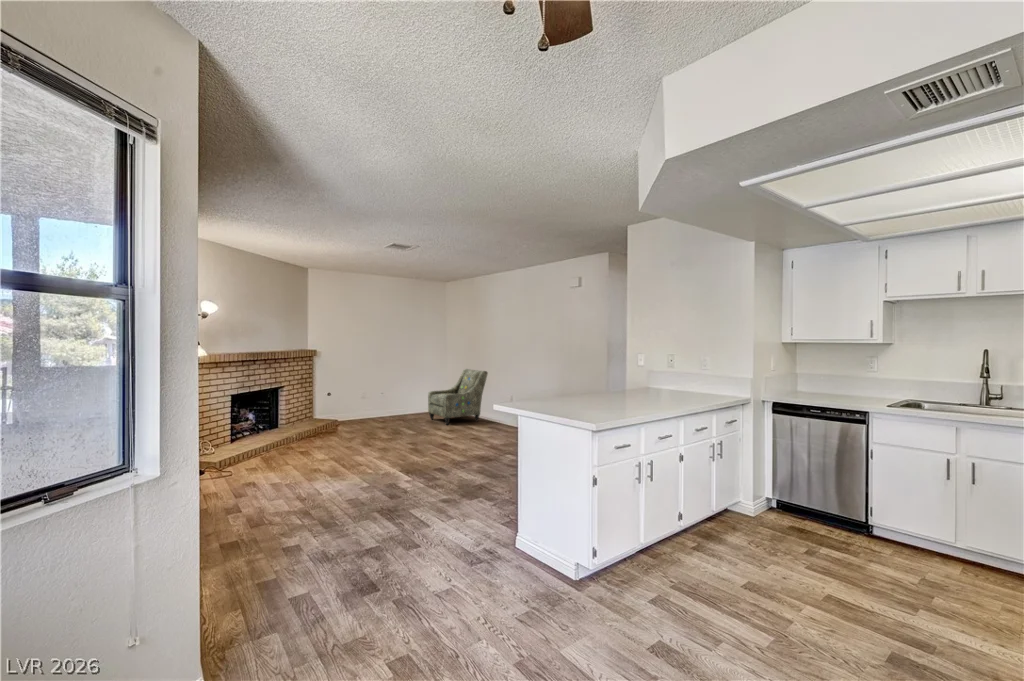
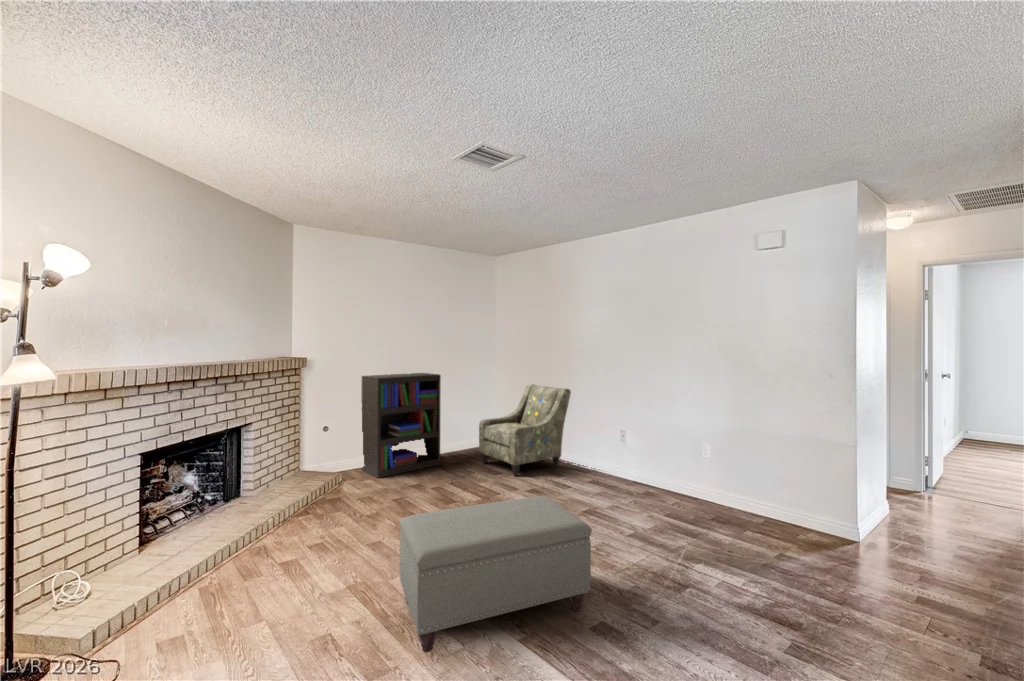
bookshelf: none [351,361,403,425] -> present [361,373,441,478]
ottoman: none [357,417,444,472] -> present [399,496,592,652]

